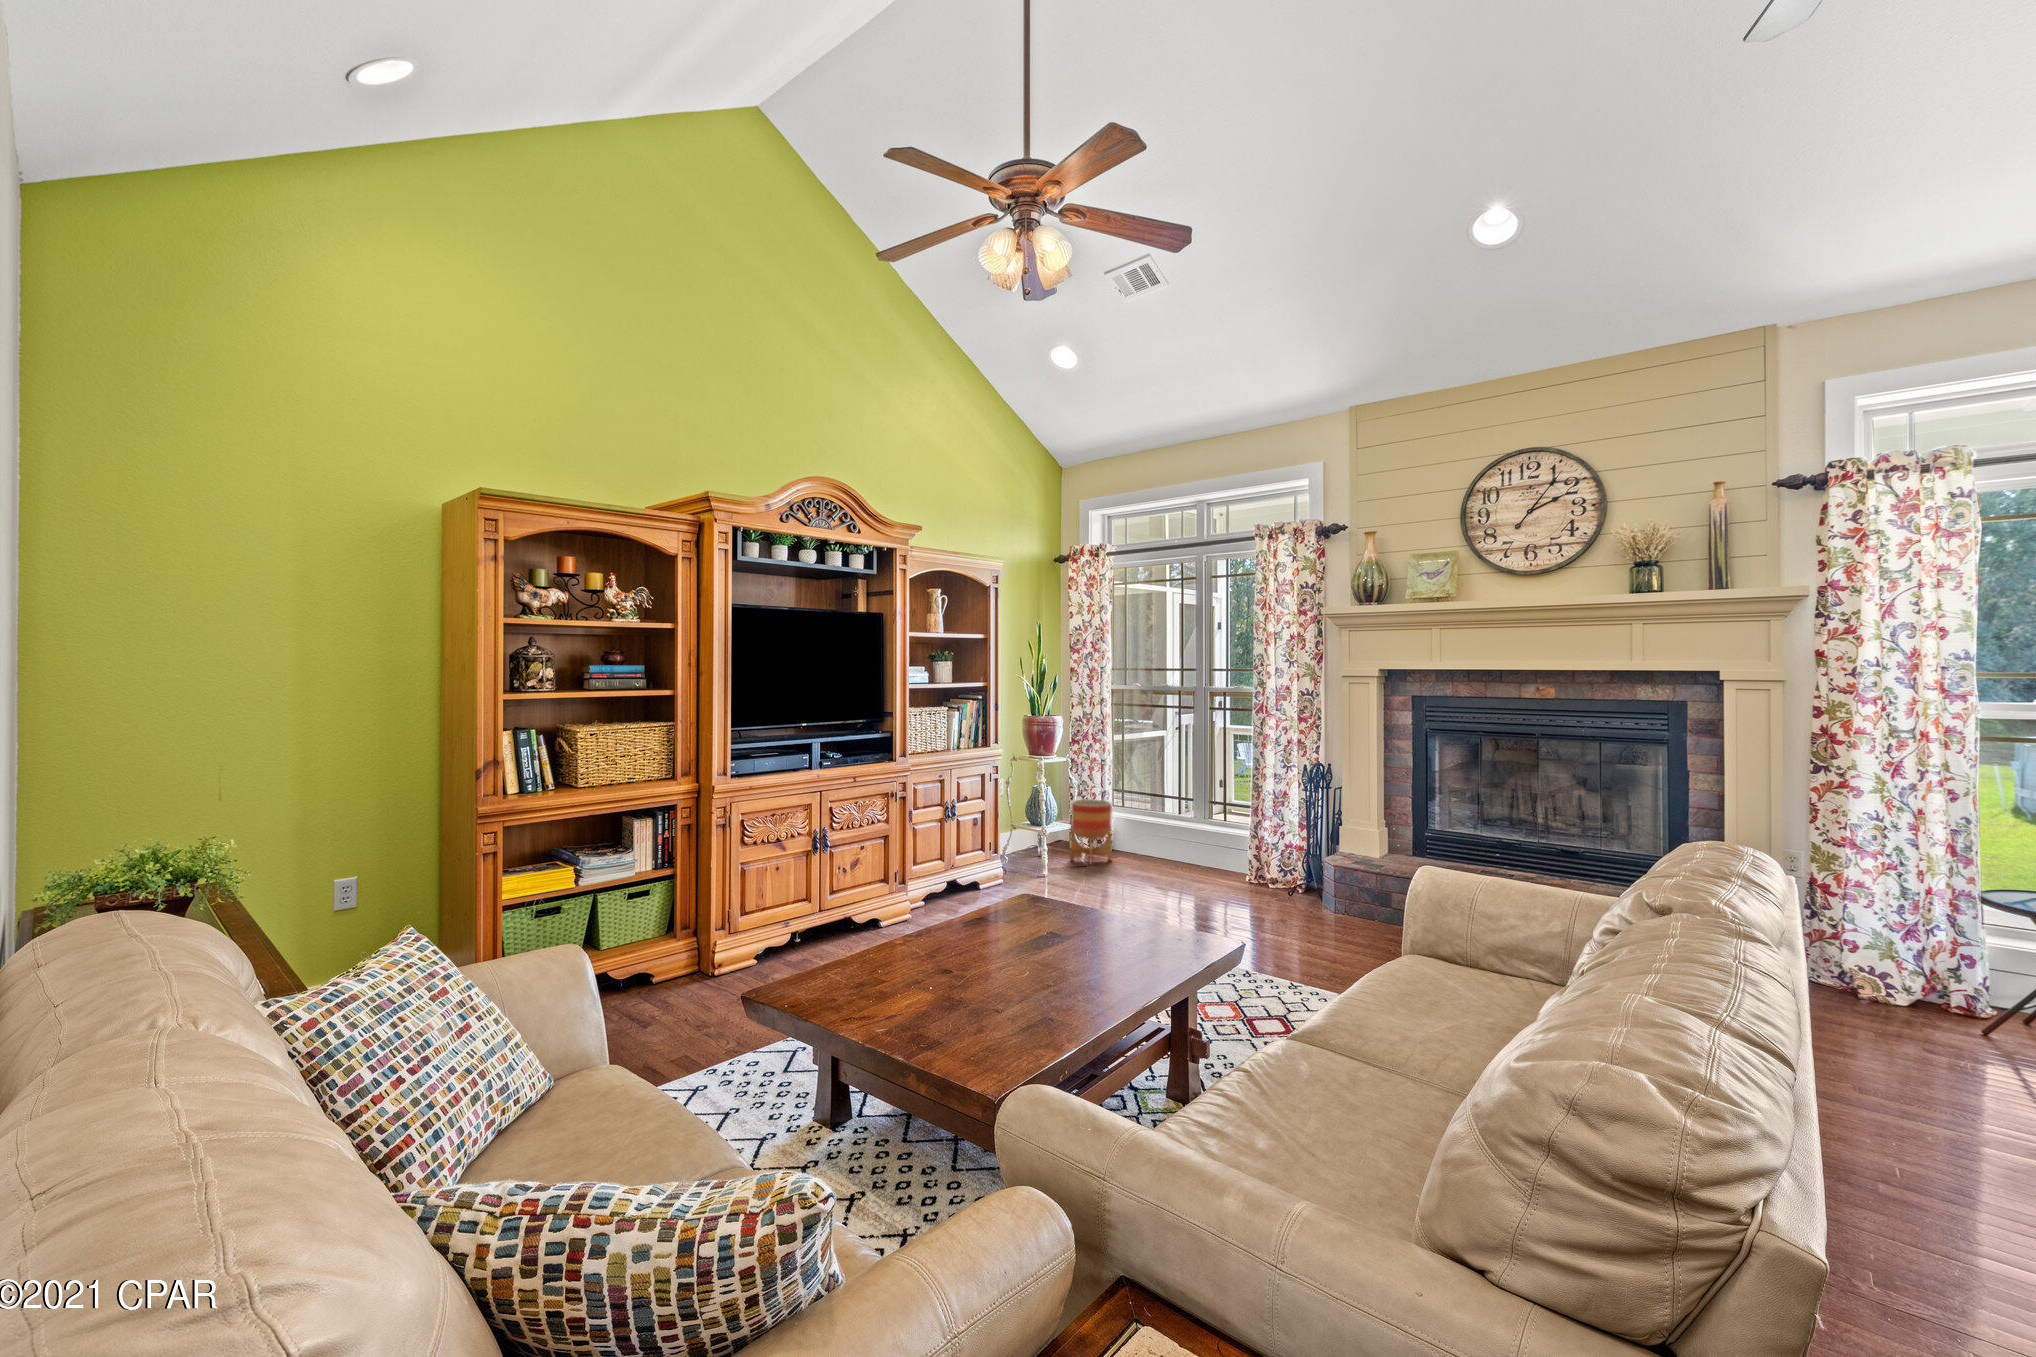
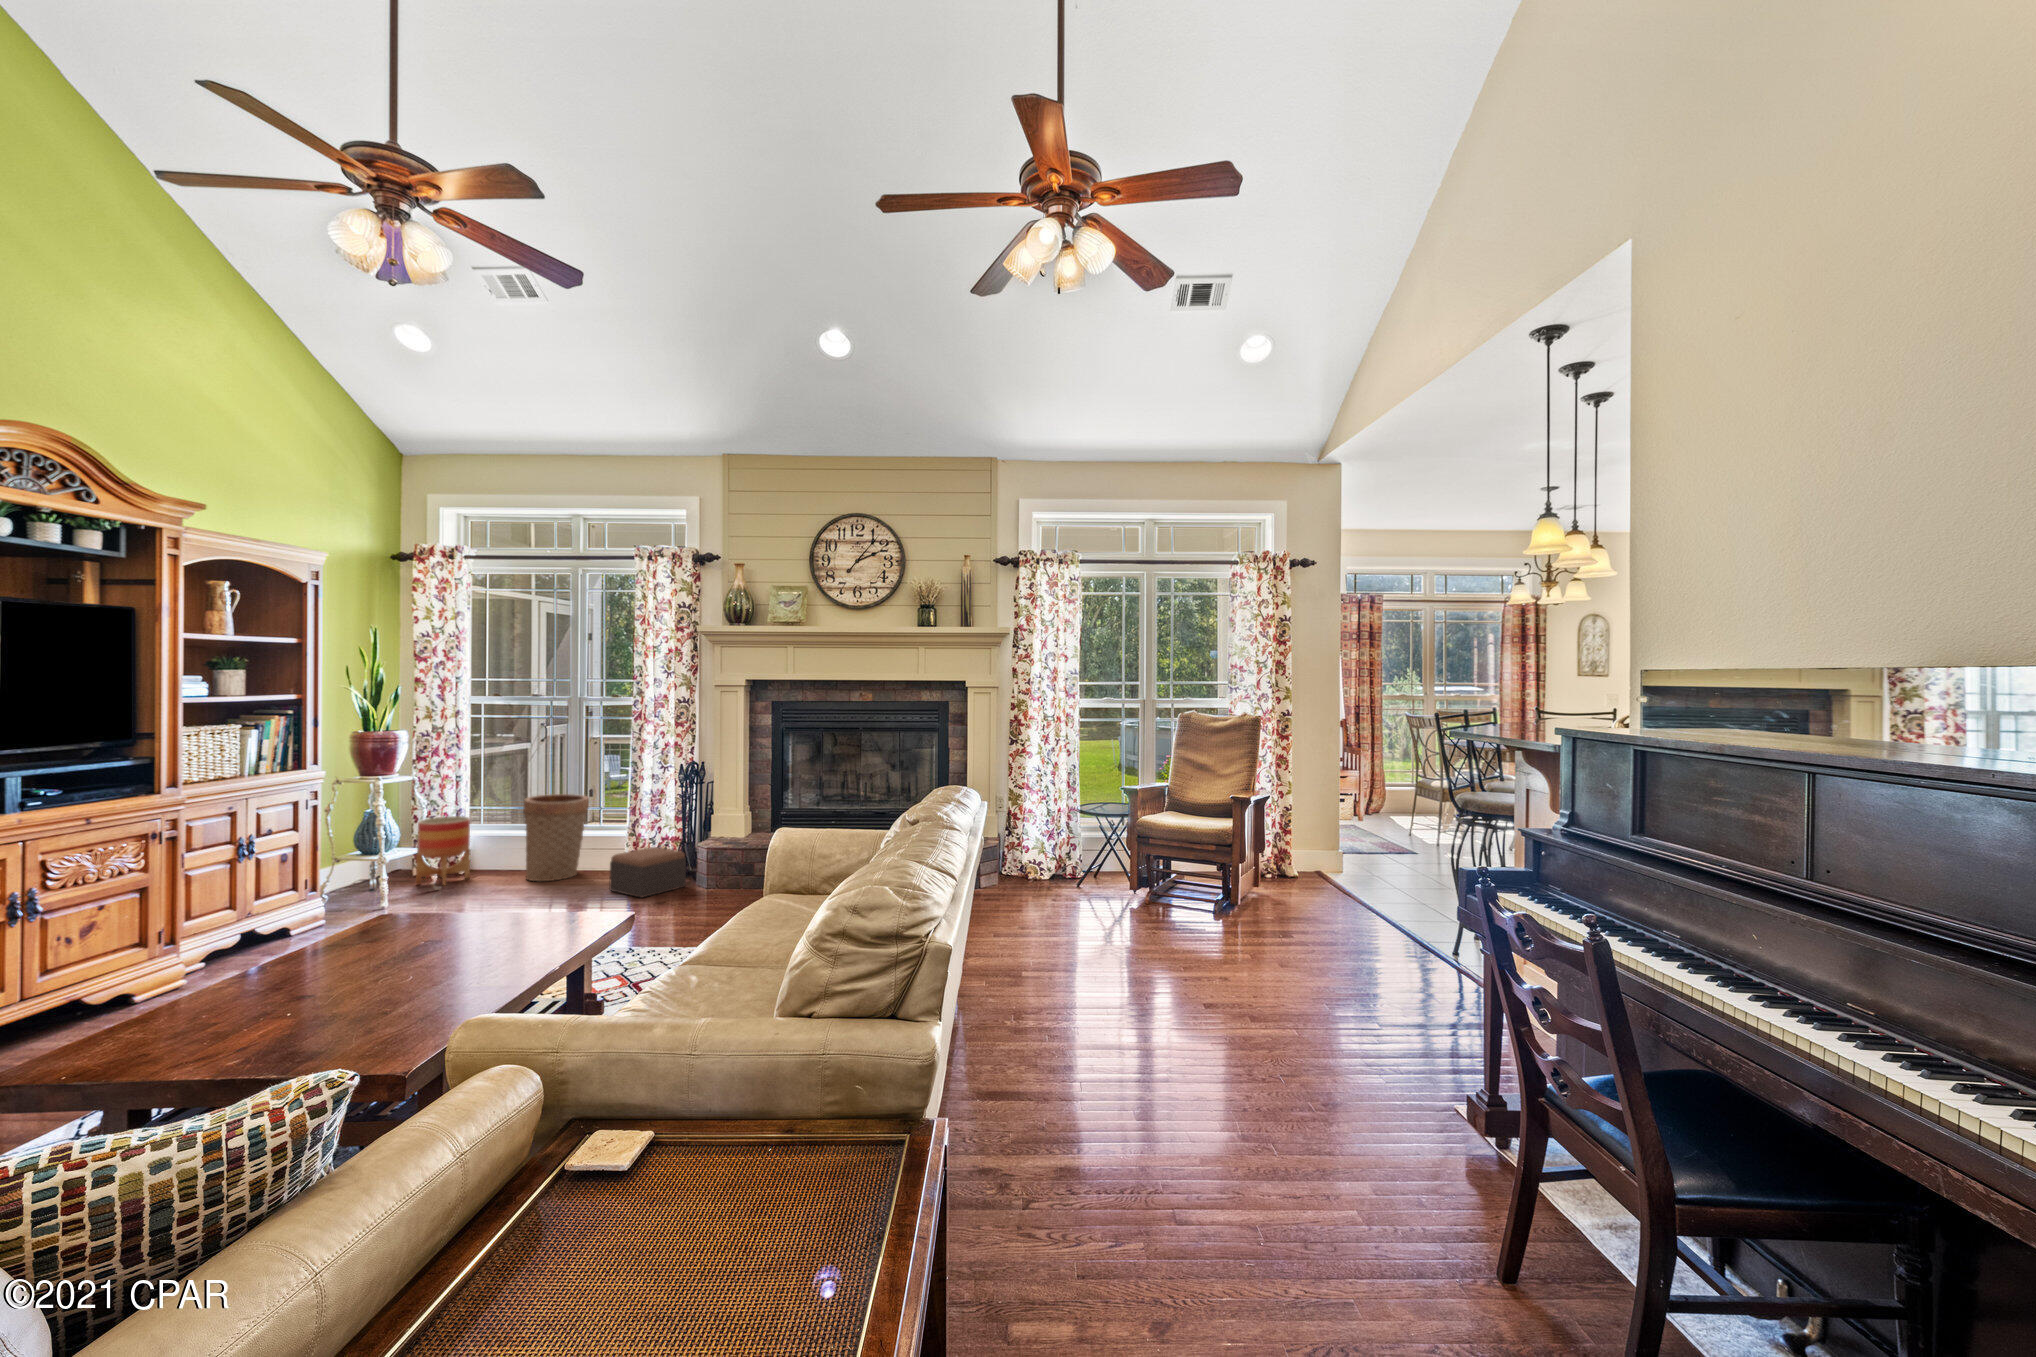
basket: none [1153,787,1213,877] -> present [523,794,589,881]
footstool: none [1228,857,1308,912] -> present [609,847,686,898]

